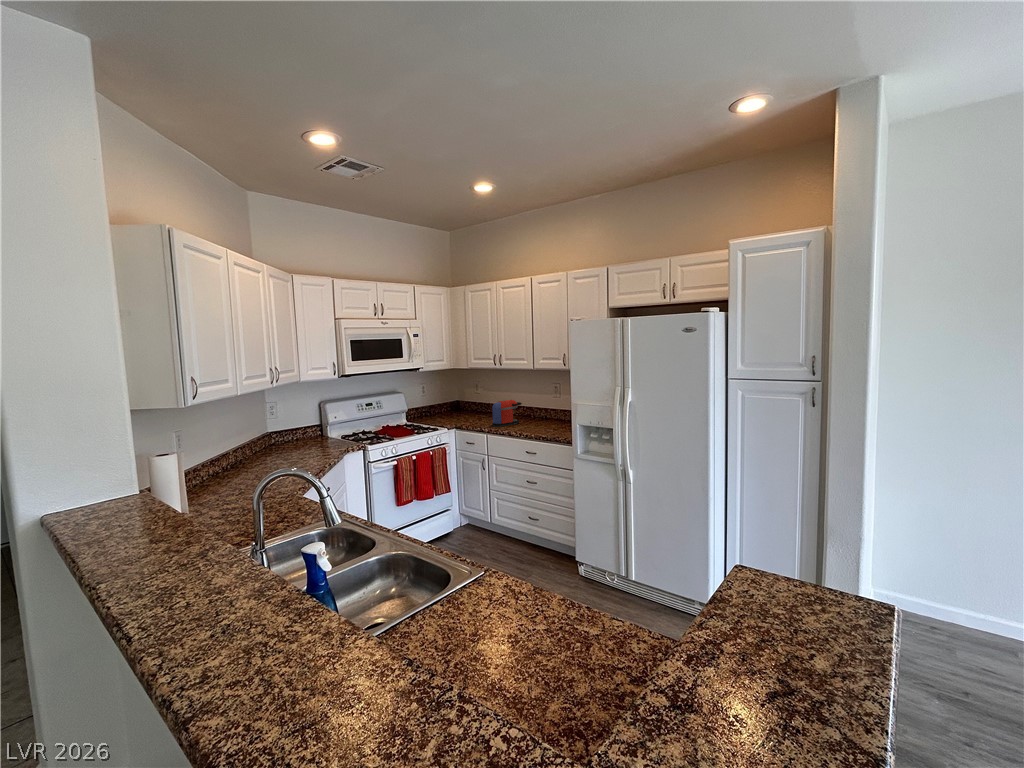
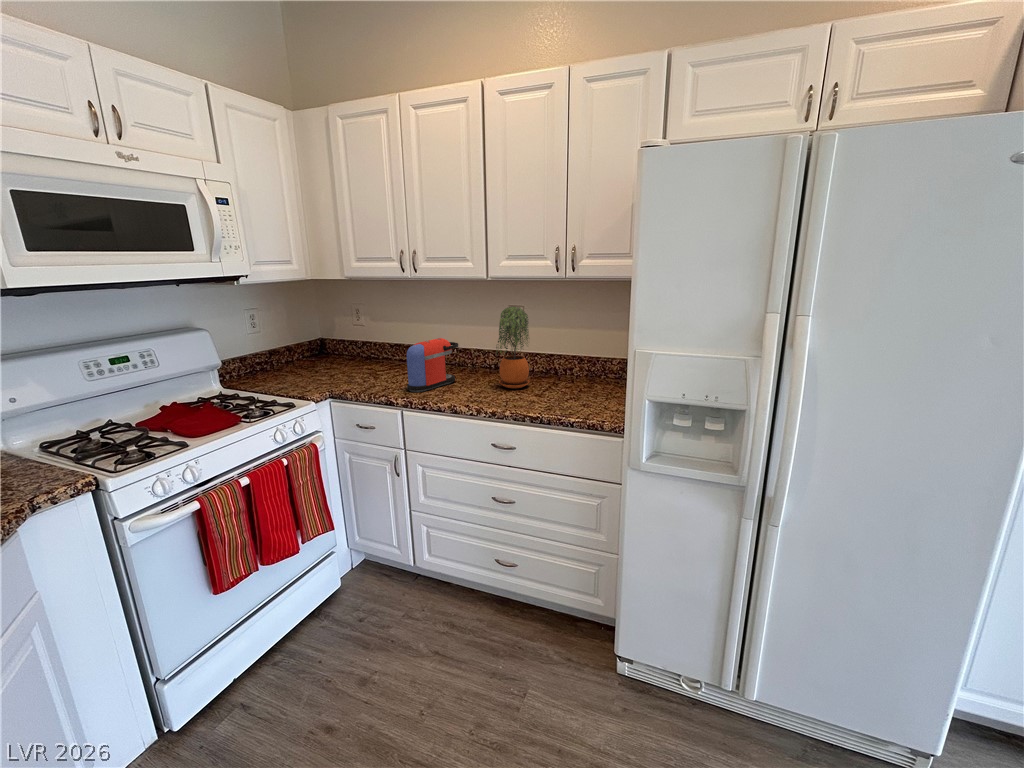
potted plant: none [536,383,556,427] -> present [496,307,530,388]

